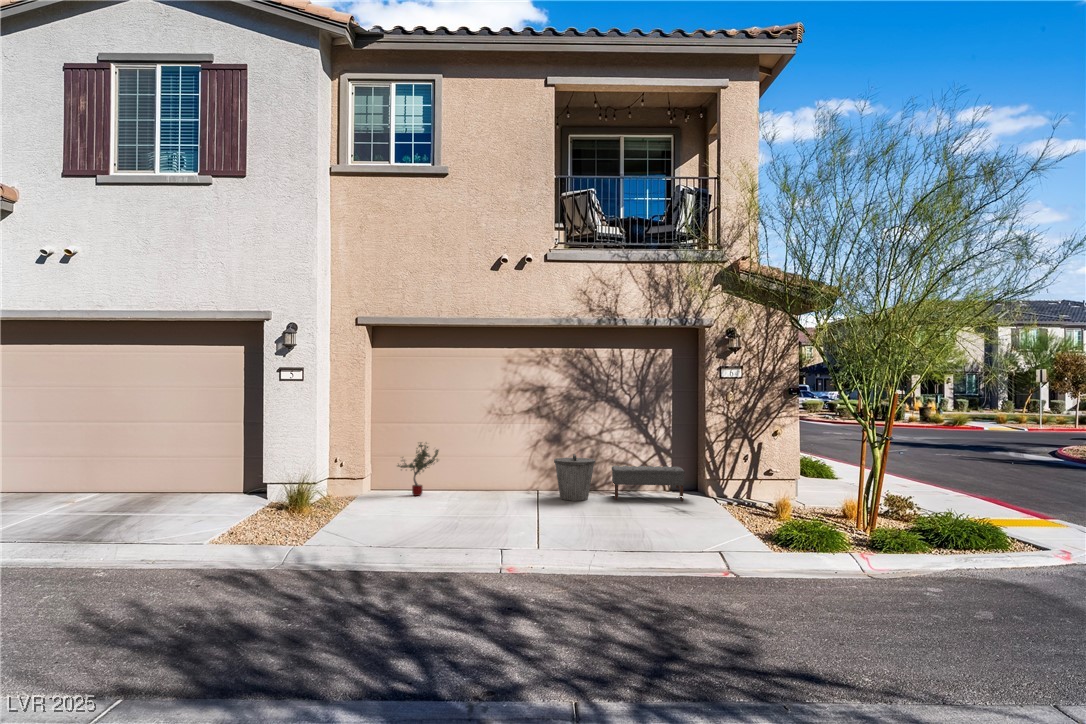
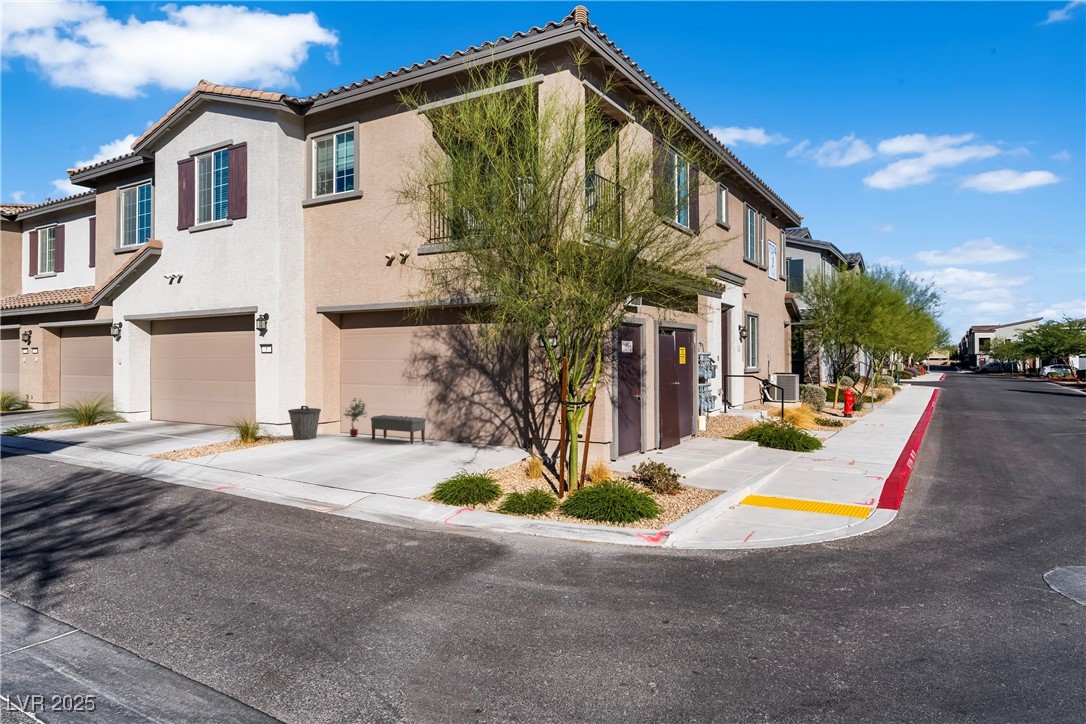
trash can: present [554,454,595,501] -> present [288,406,321,440]
bench: present [612,466,685,501] -> present [371,415,426,444]

